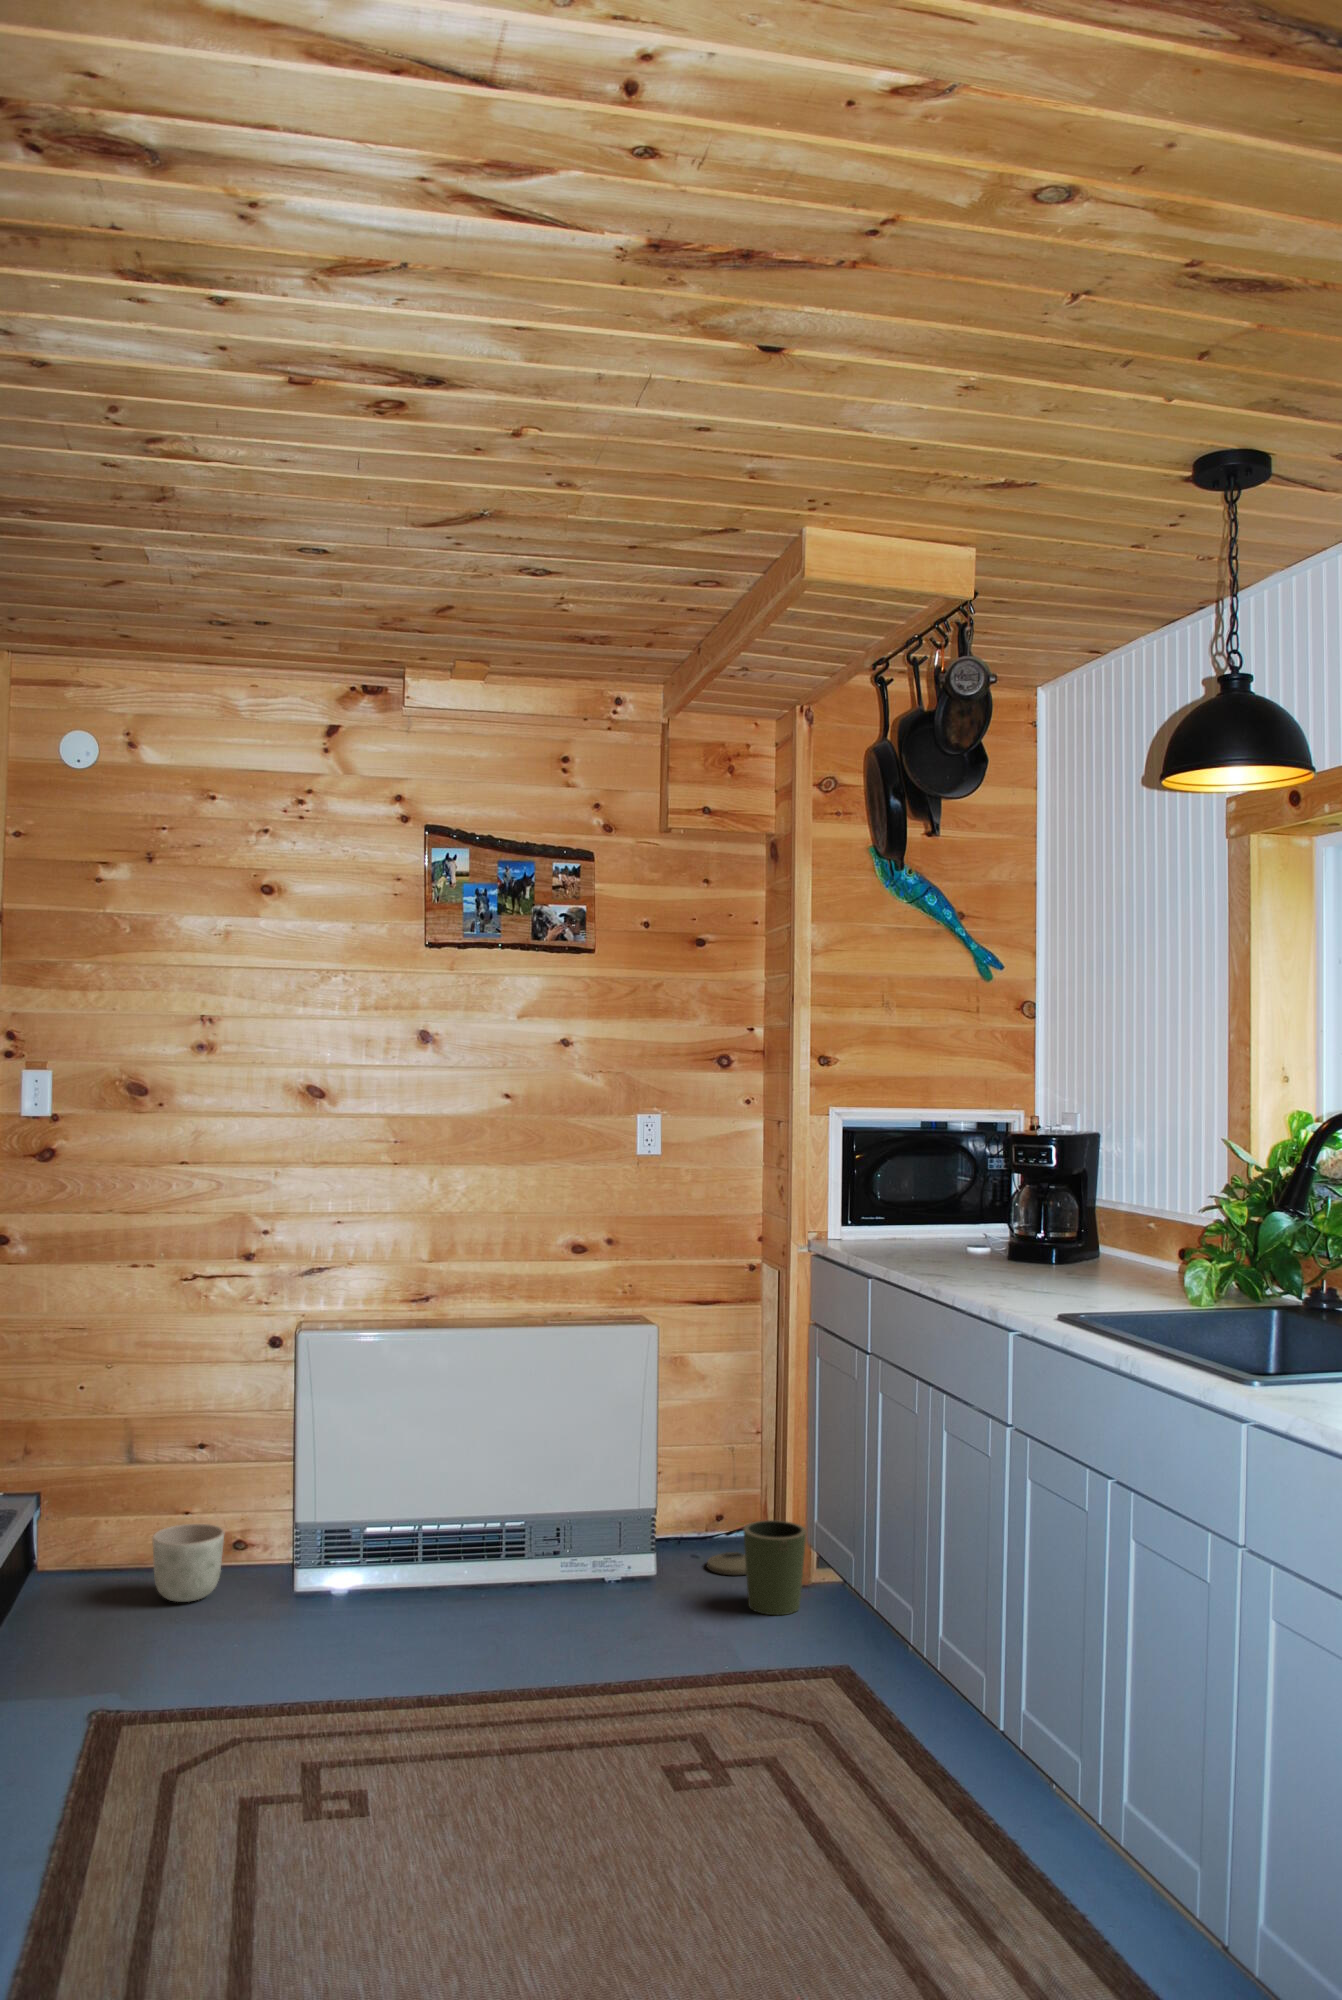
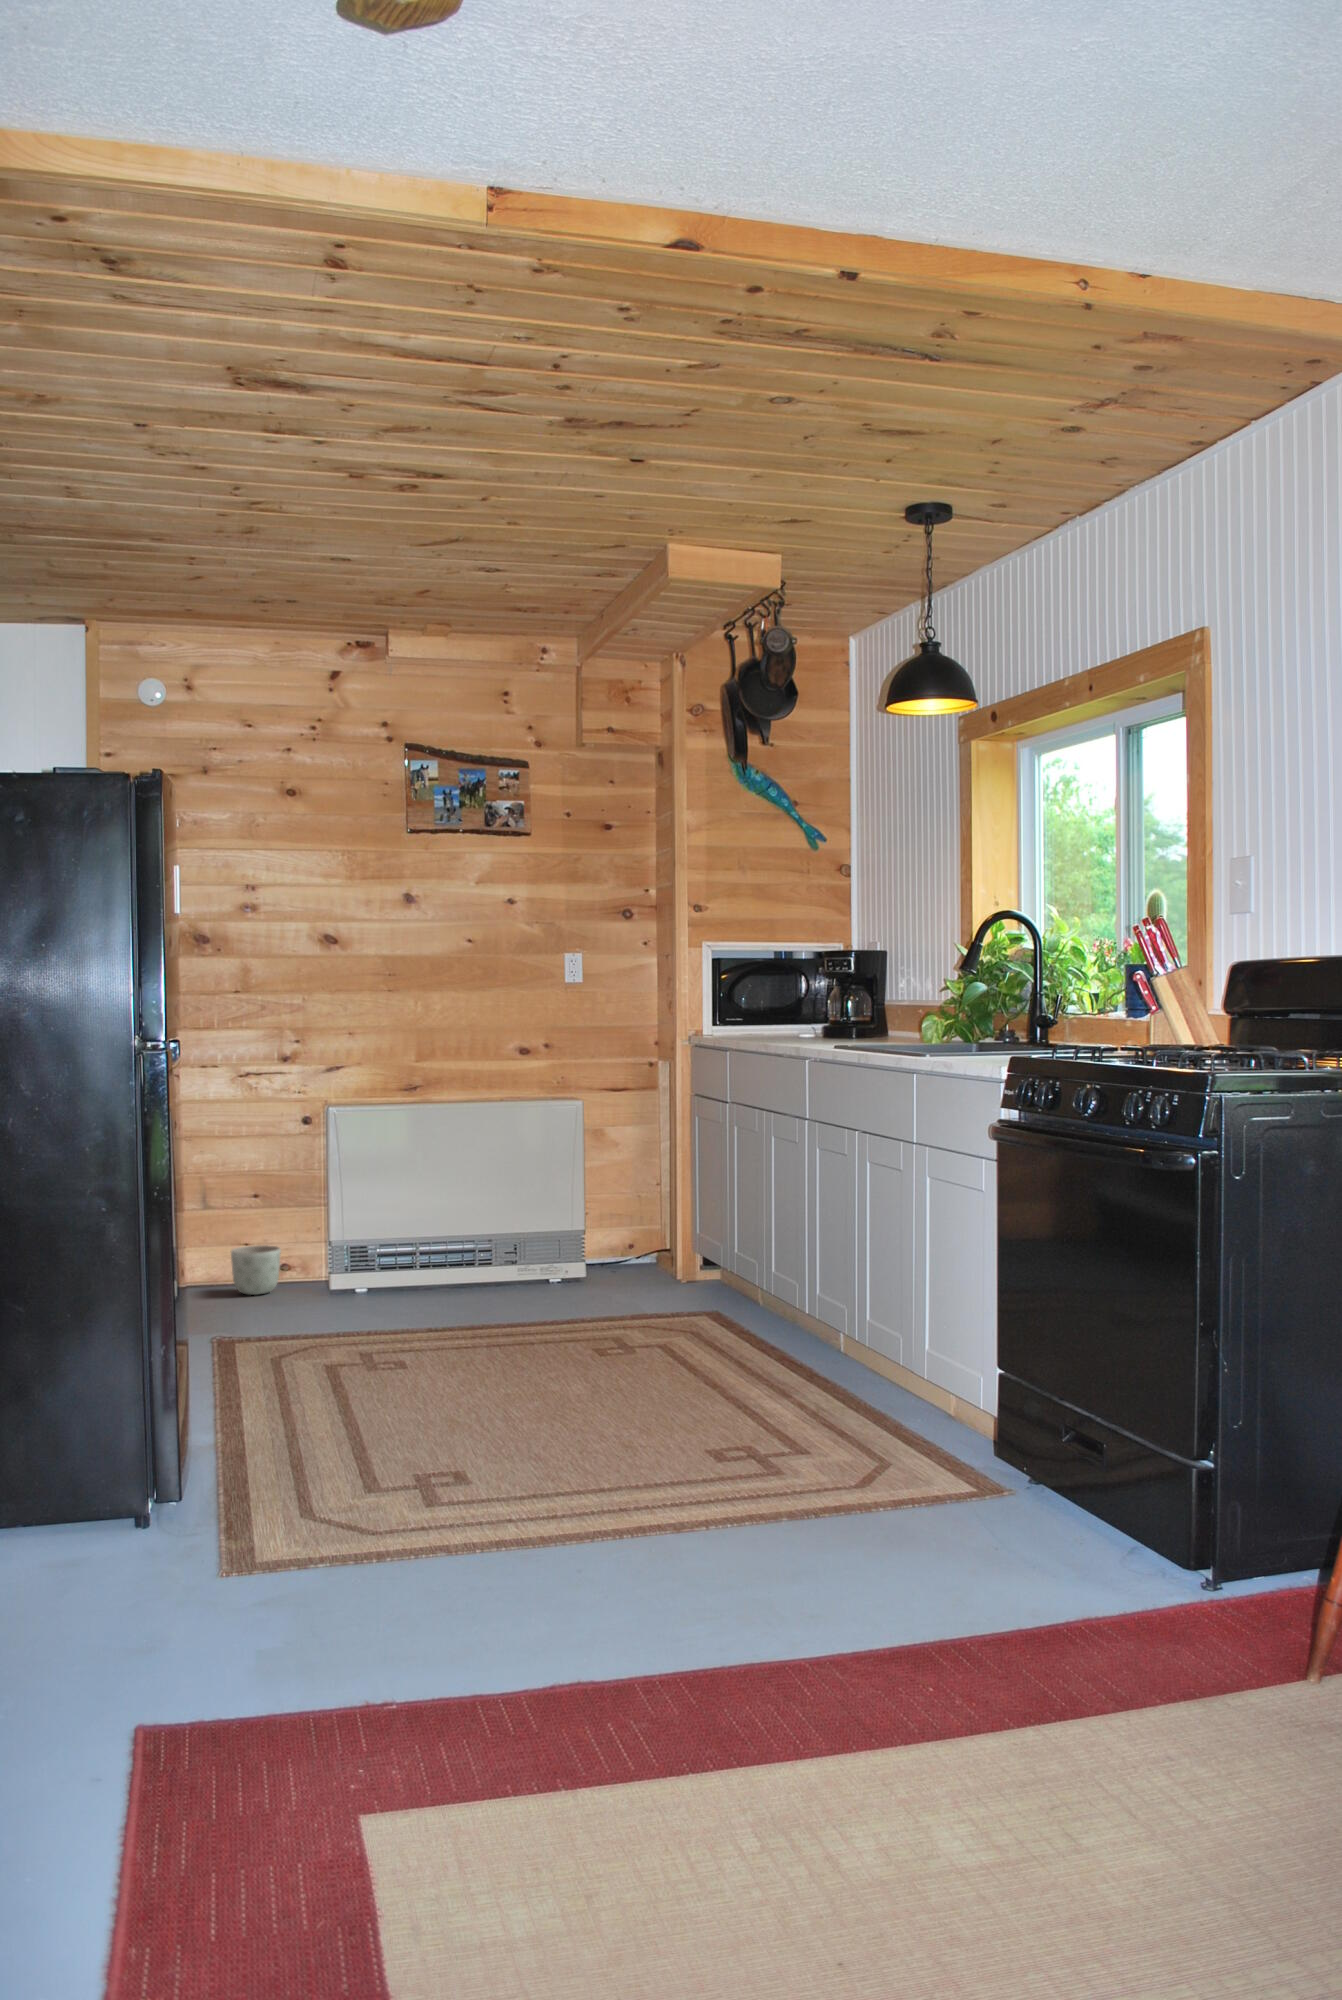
trash can: present [707,1520,807,1615] -> none [622,1230,690,1288]

